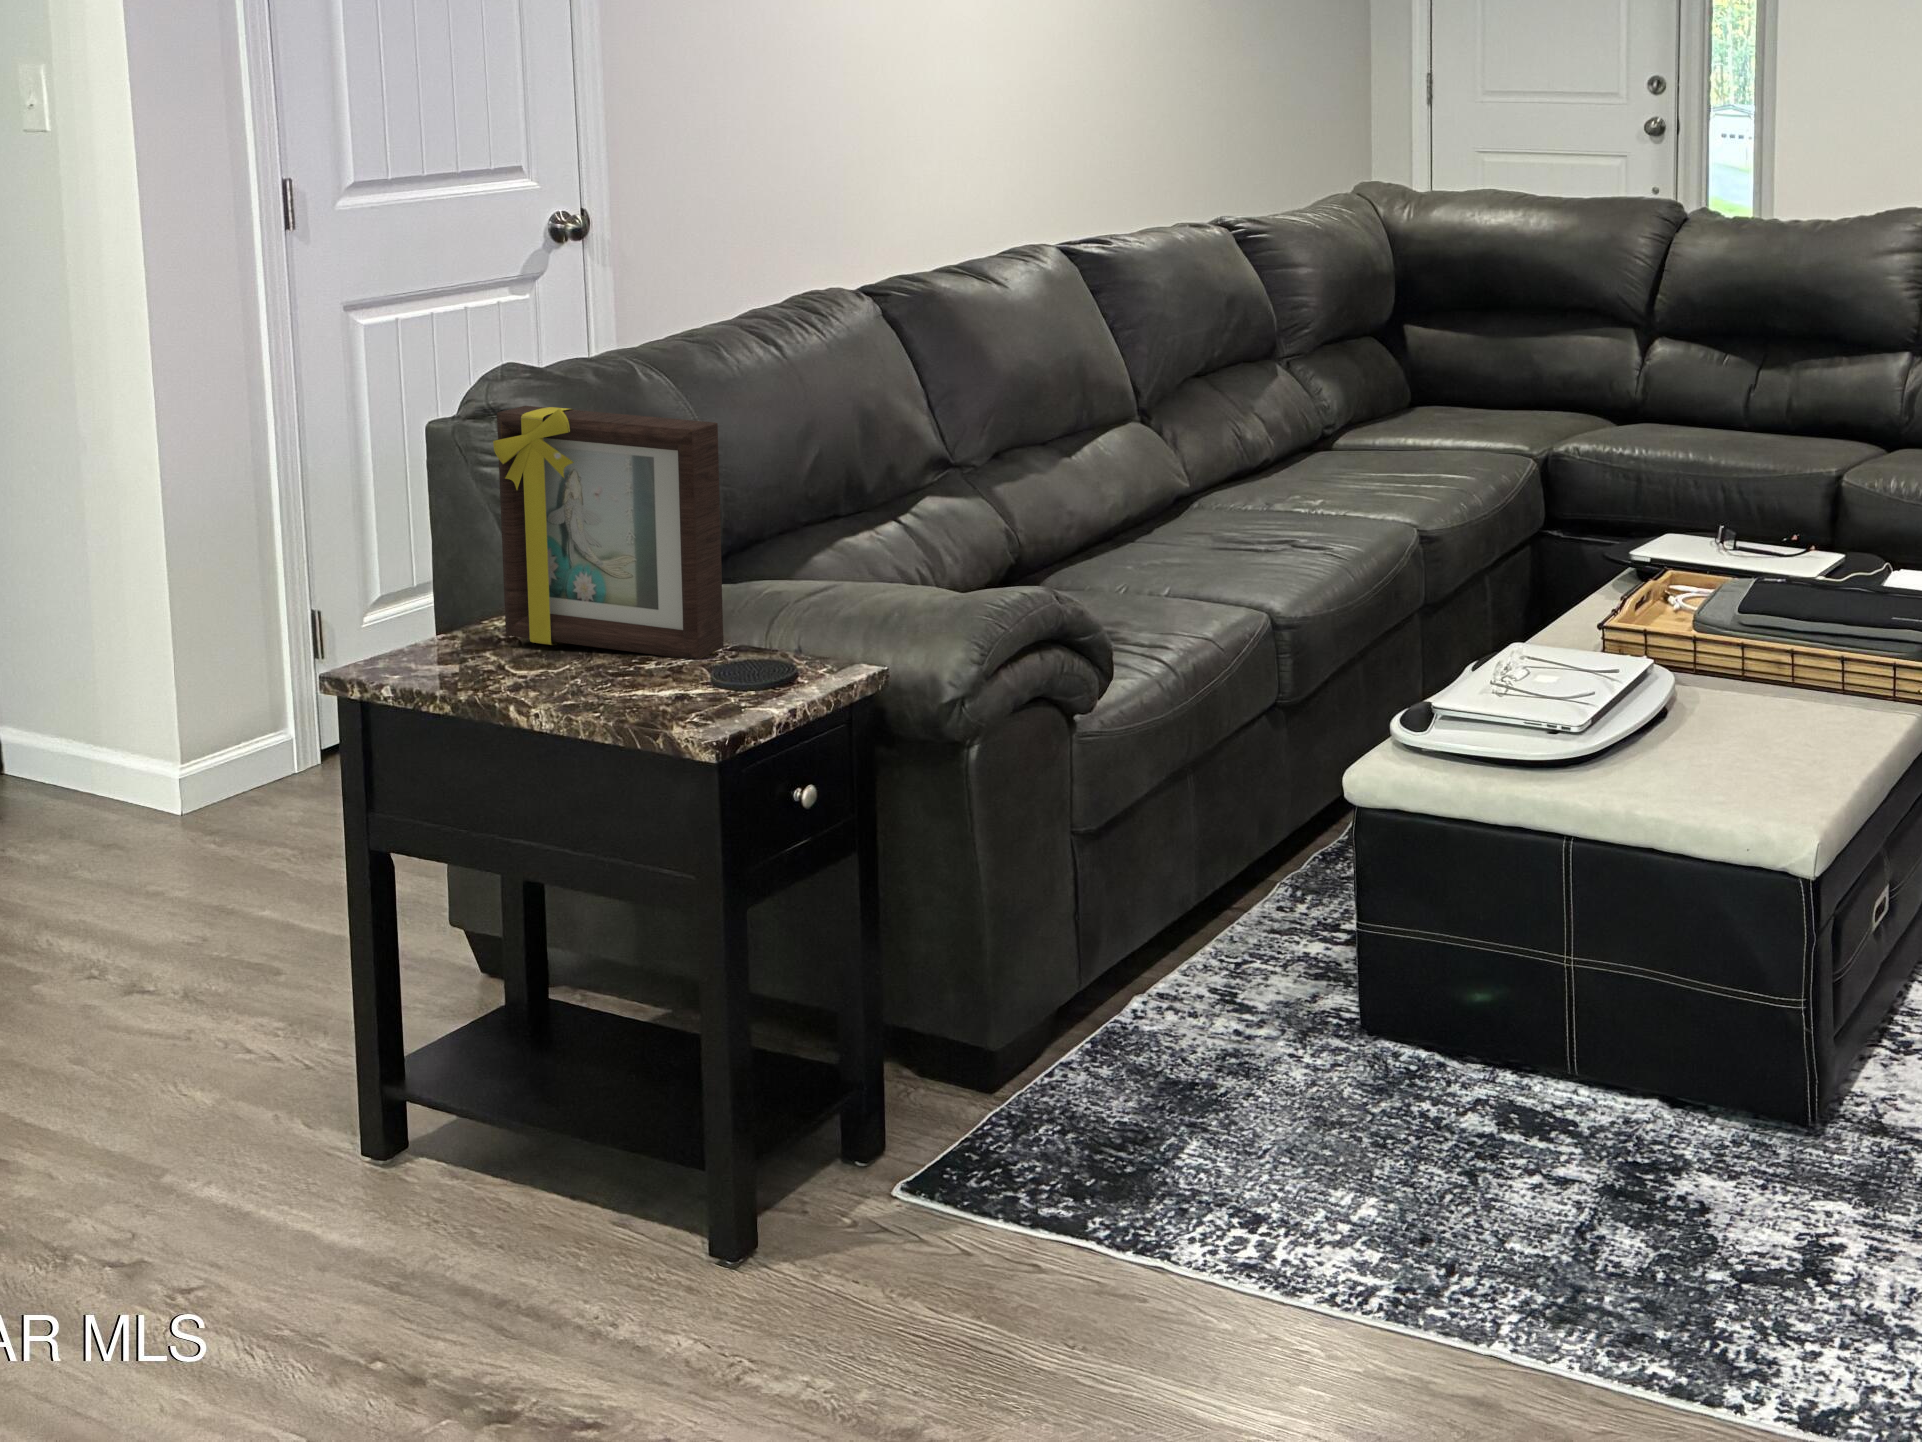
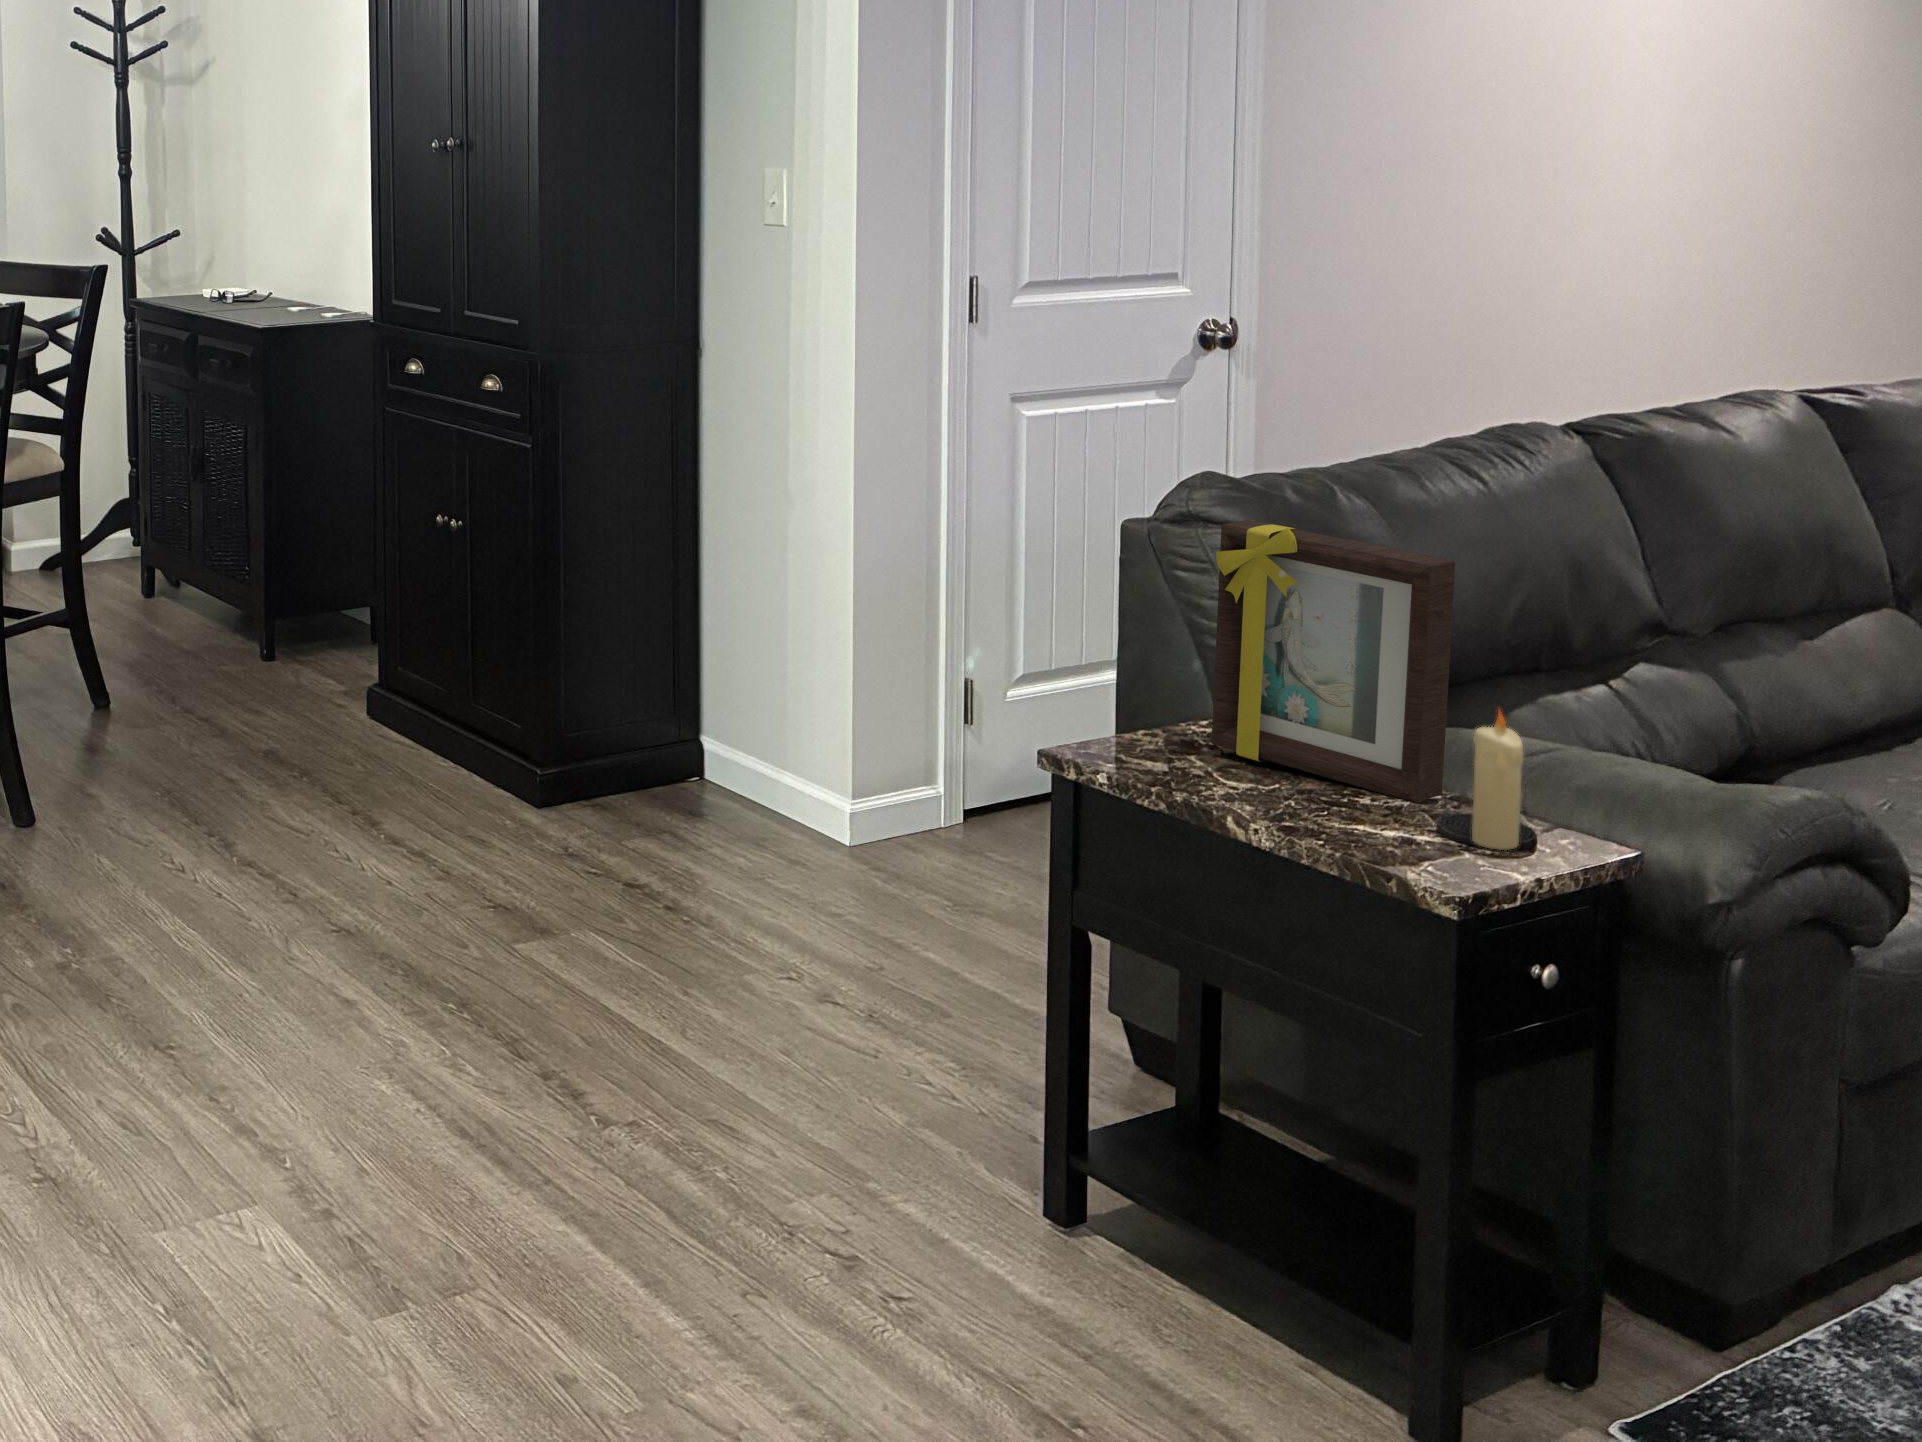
candle: none [732,557,780,691] -> present [1472,710,1524,850]

